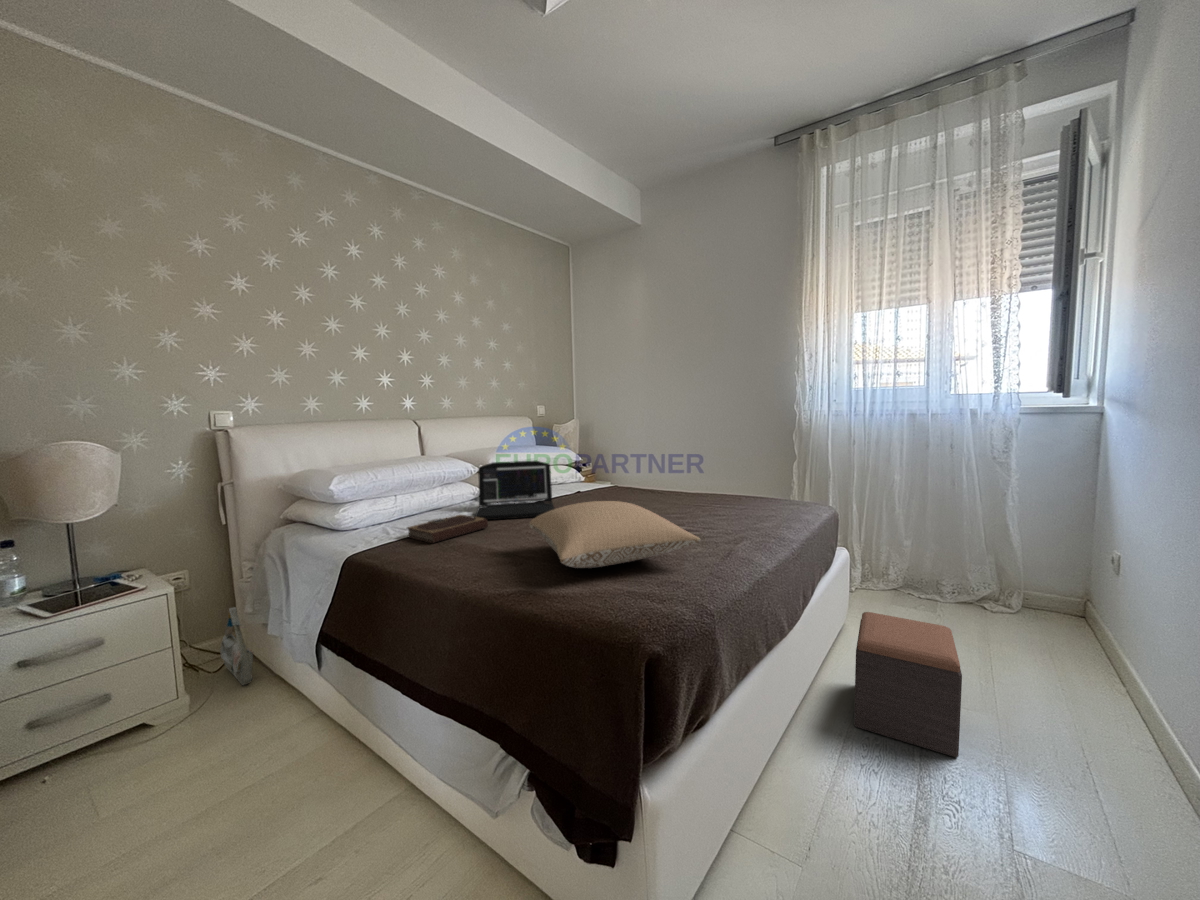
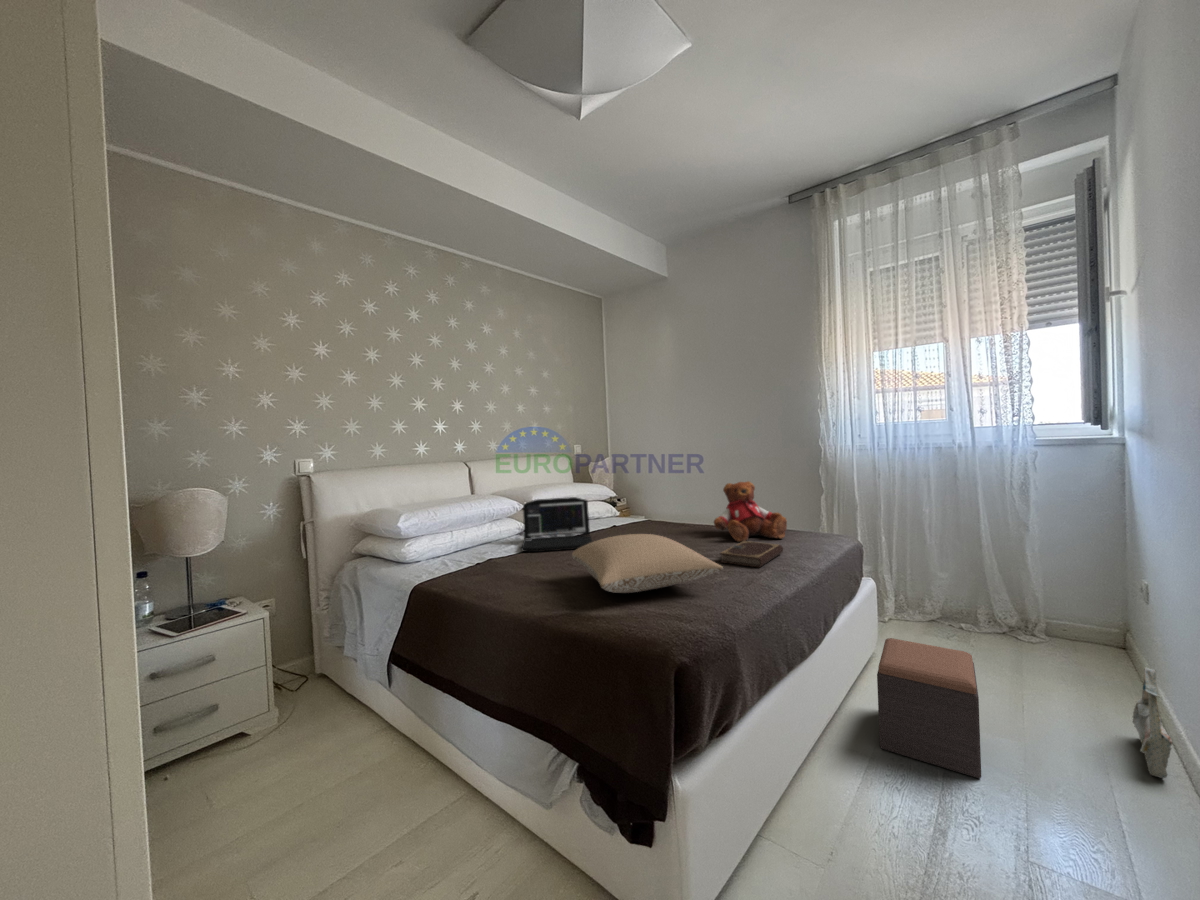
teddy bear: none [686,446,763,510] -> present [714,482,787,541]
notebook: present [407,515,488,543] -> present [720,541,783,567]
bag: present [220,607,253,686] -> present [1133,668,1172,778]

